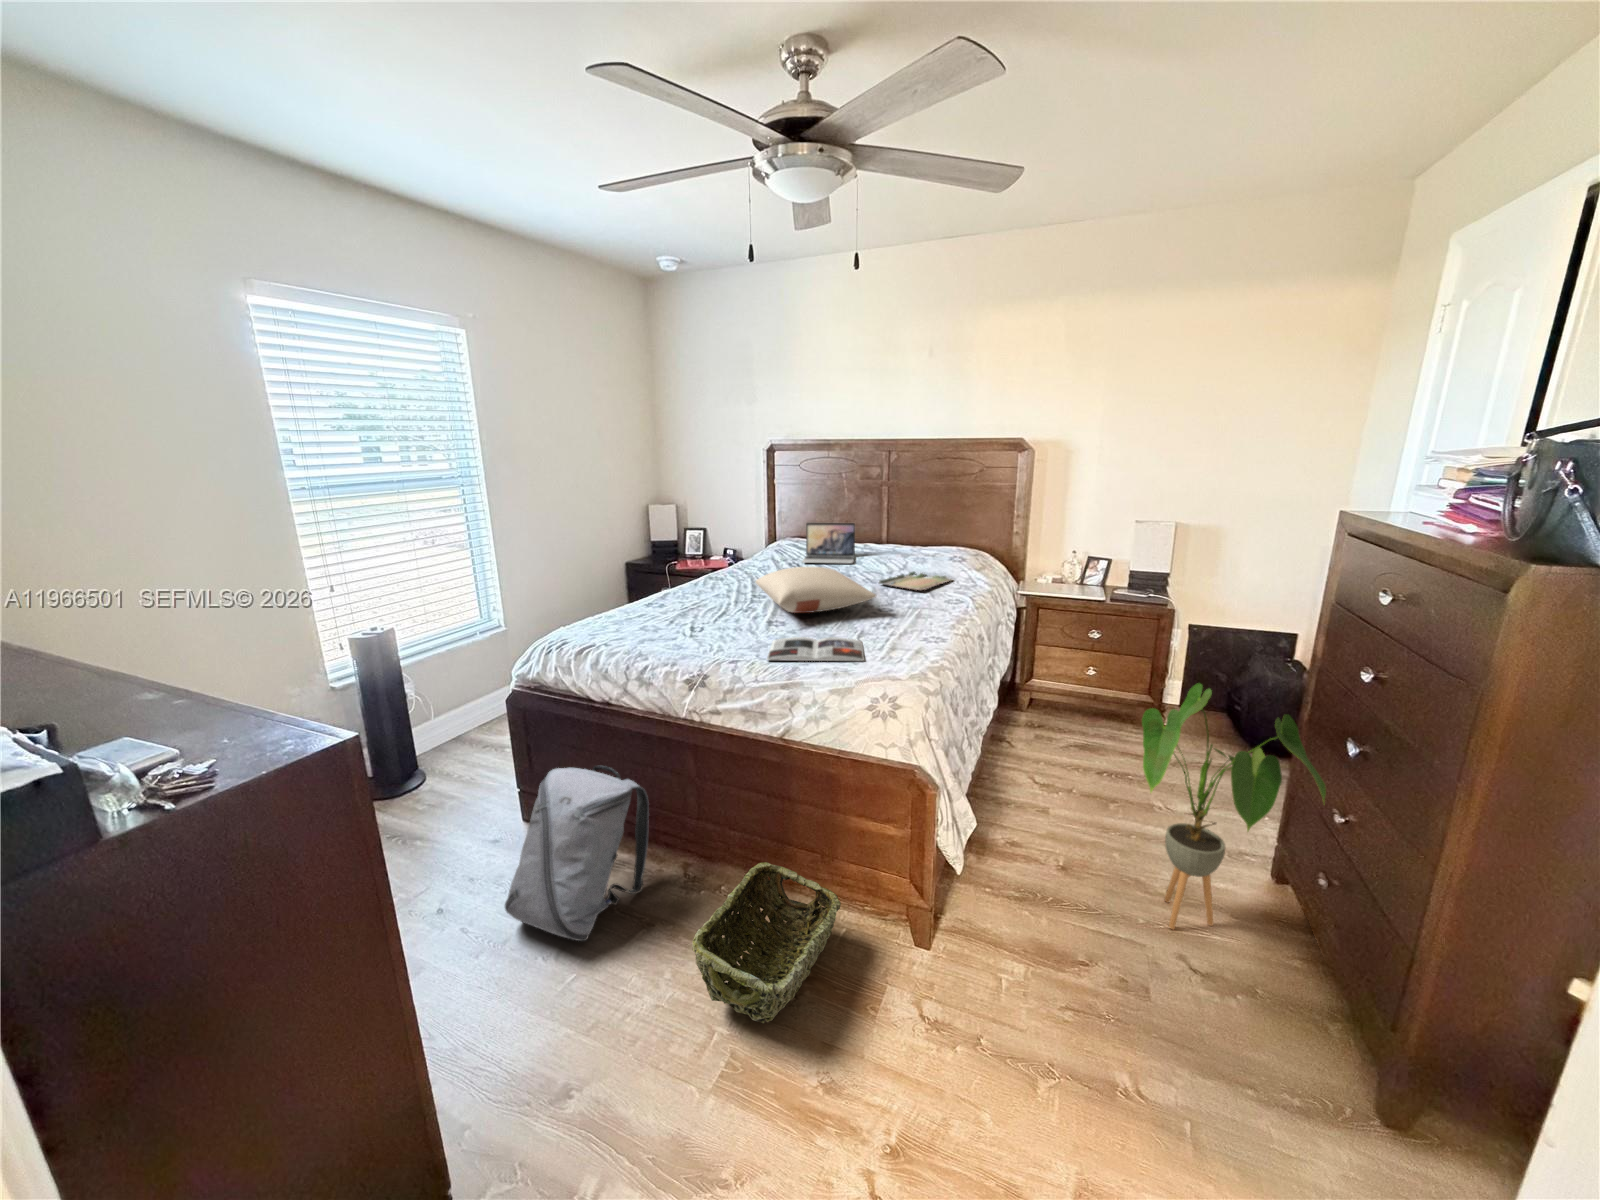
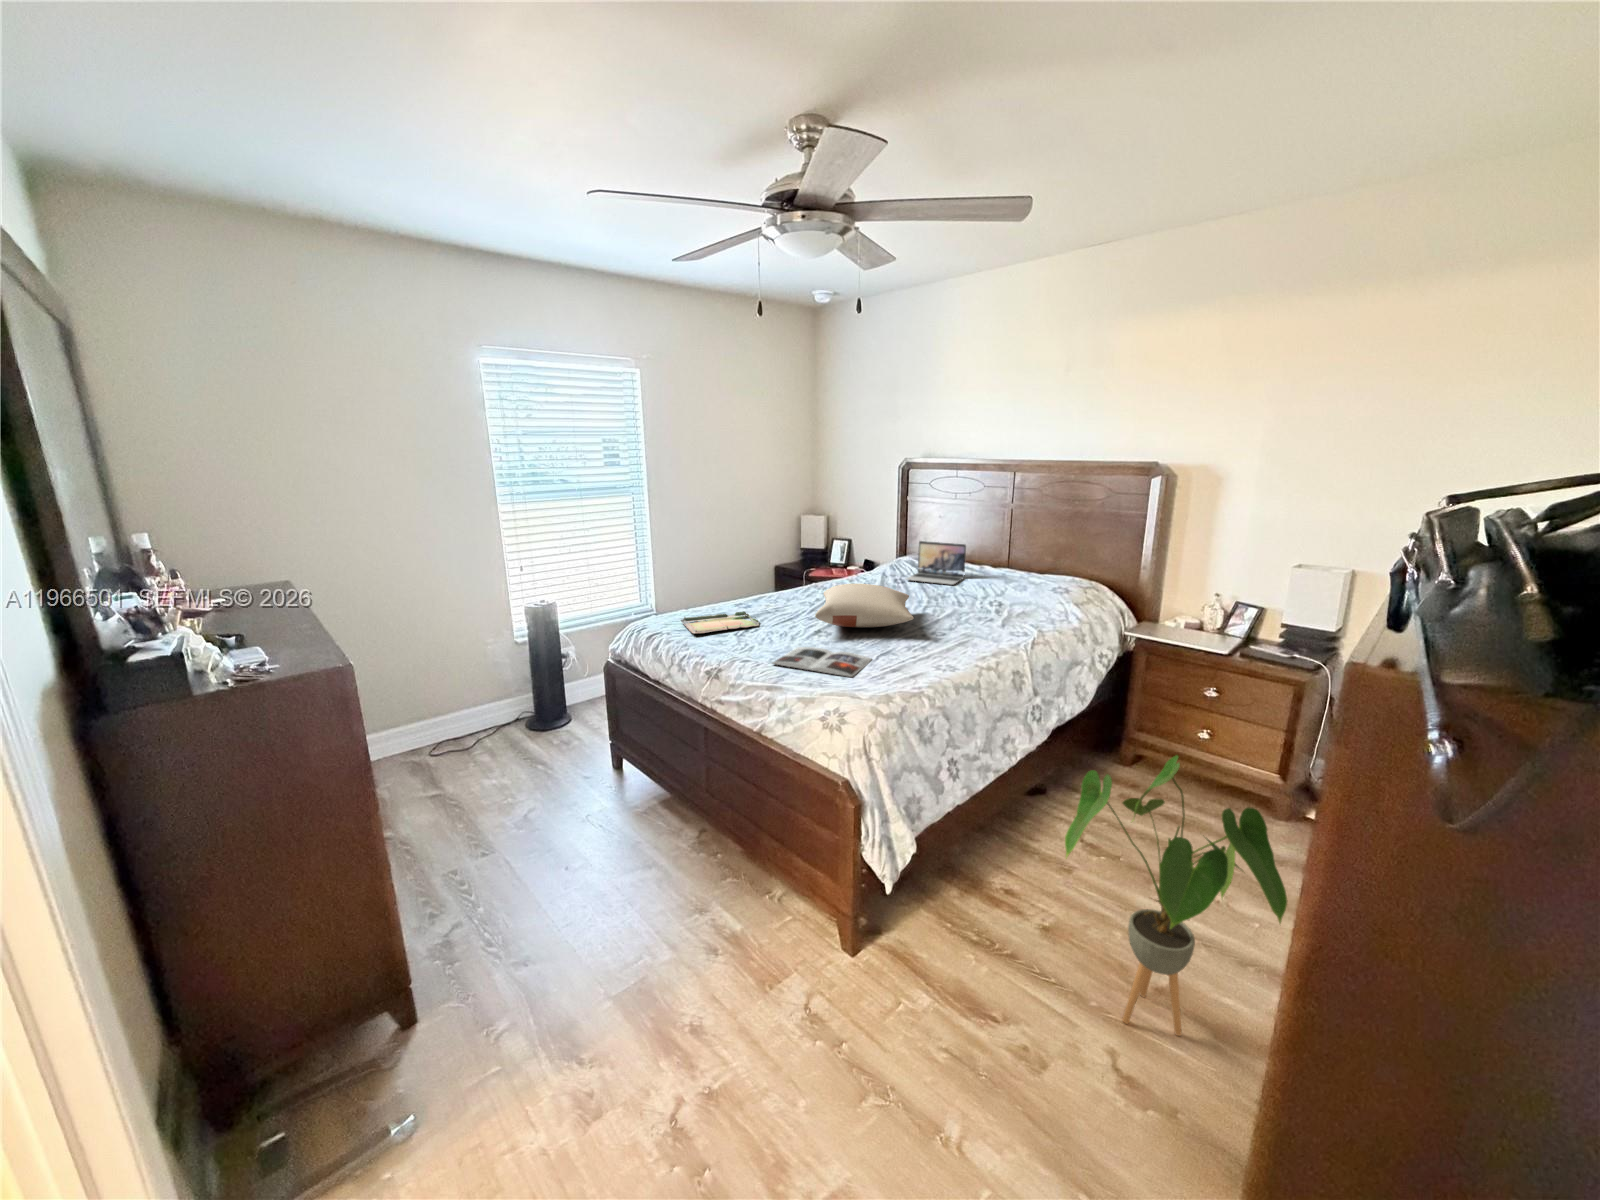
tray: present [879,572,952,590] -> present [681,611,759,634]
backpack: present [505,766,649,941] -> none [555,727,674,864]
woven basket: present [692,862,841,1023] -> none [636,838,784,965]

